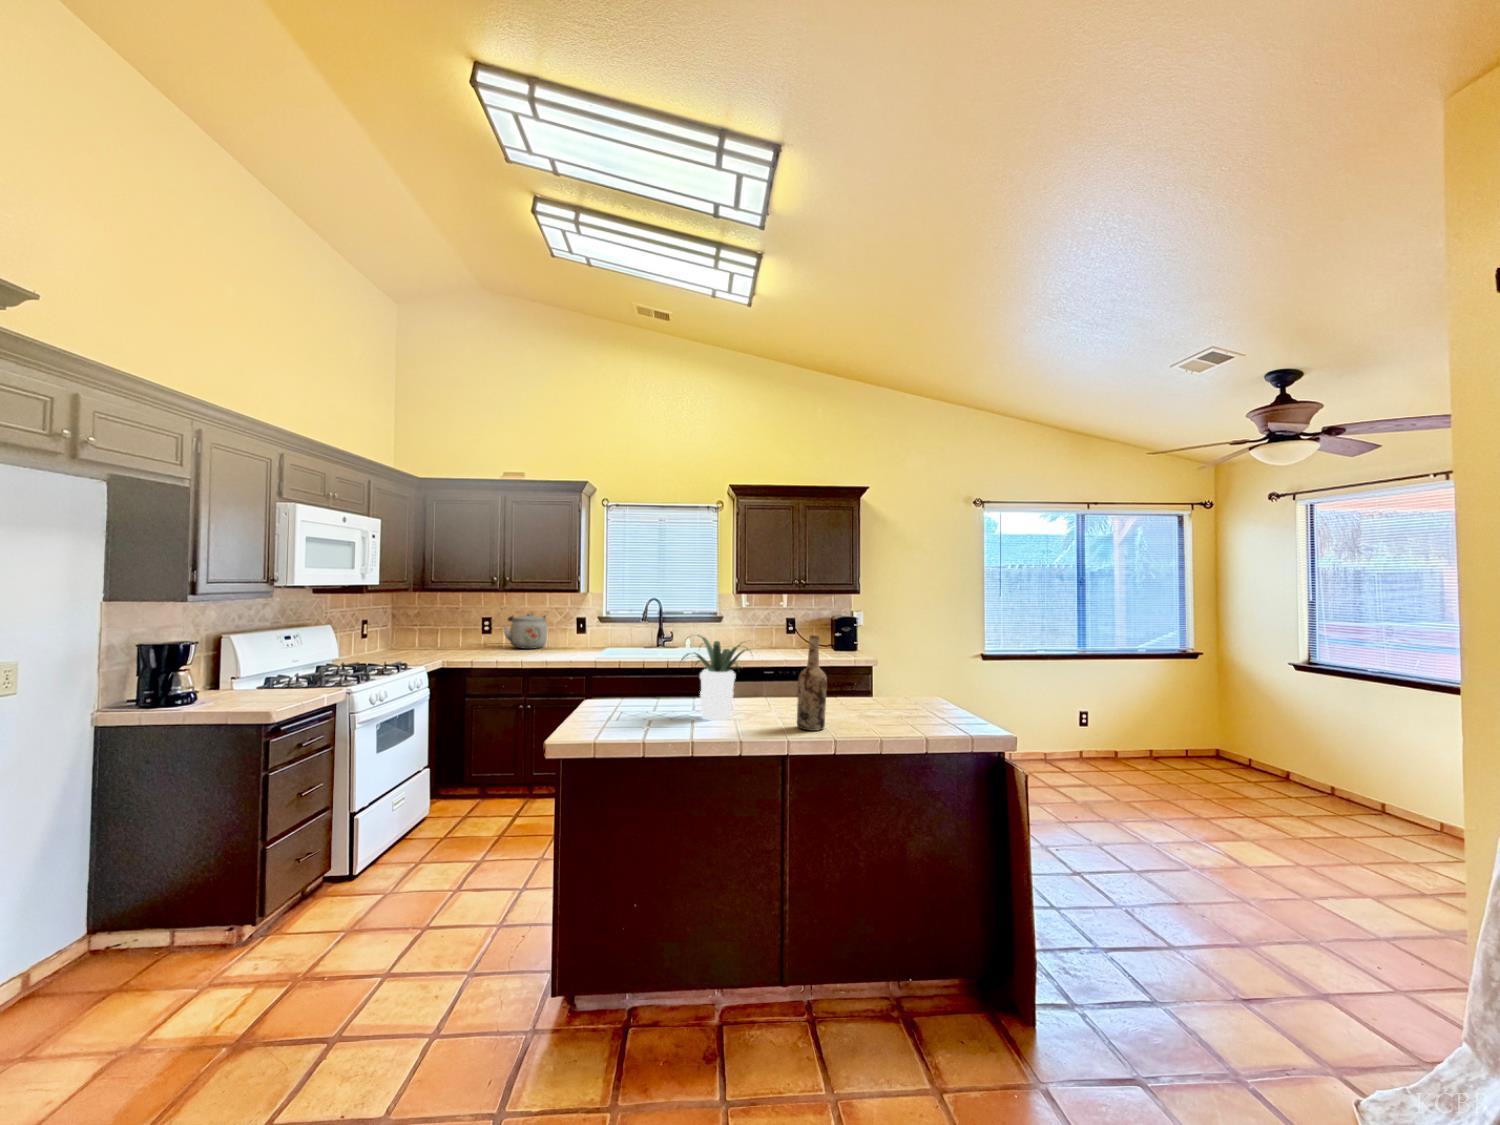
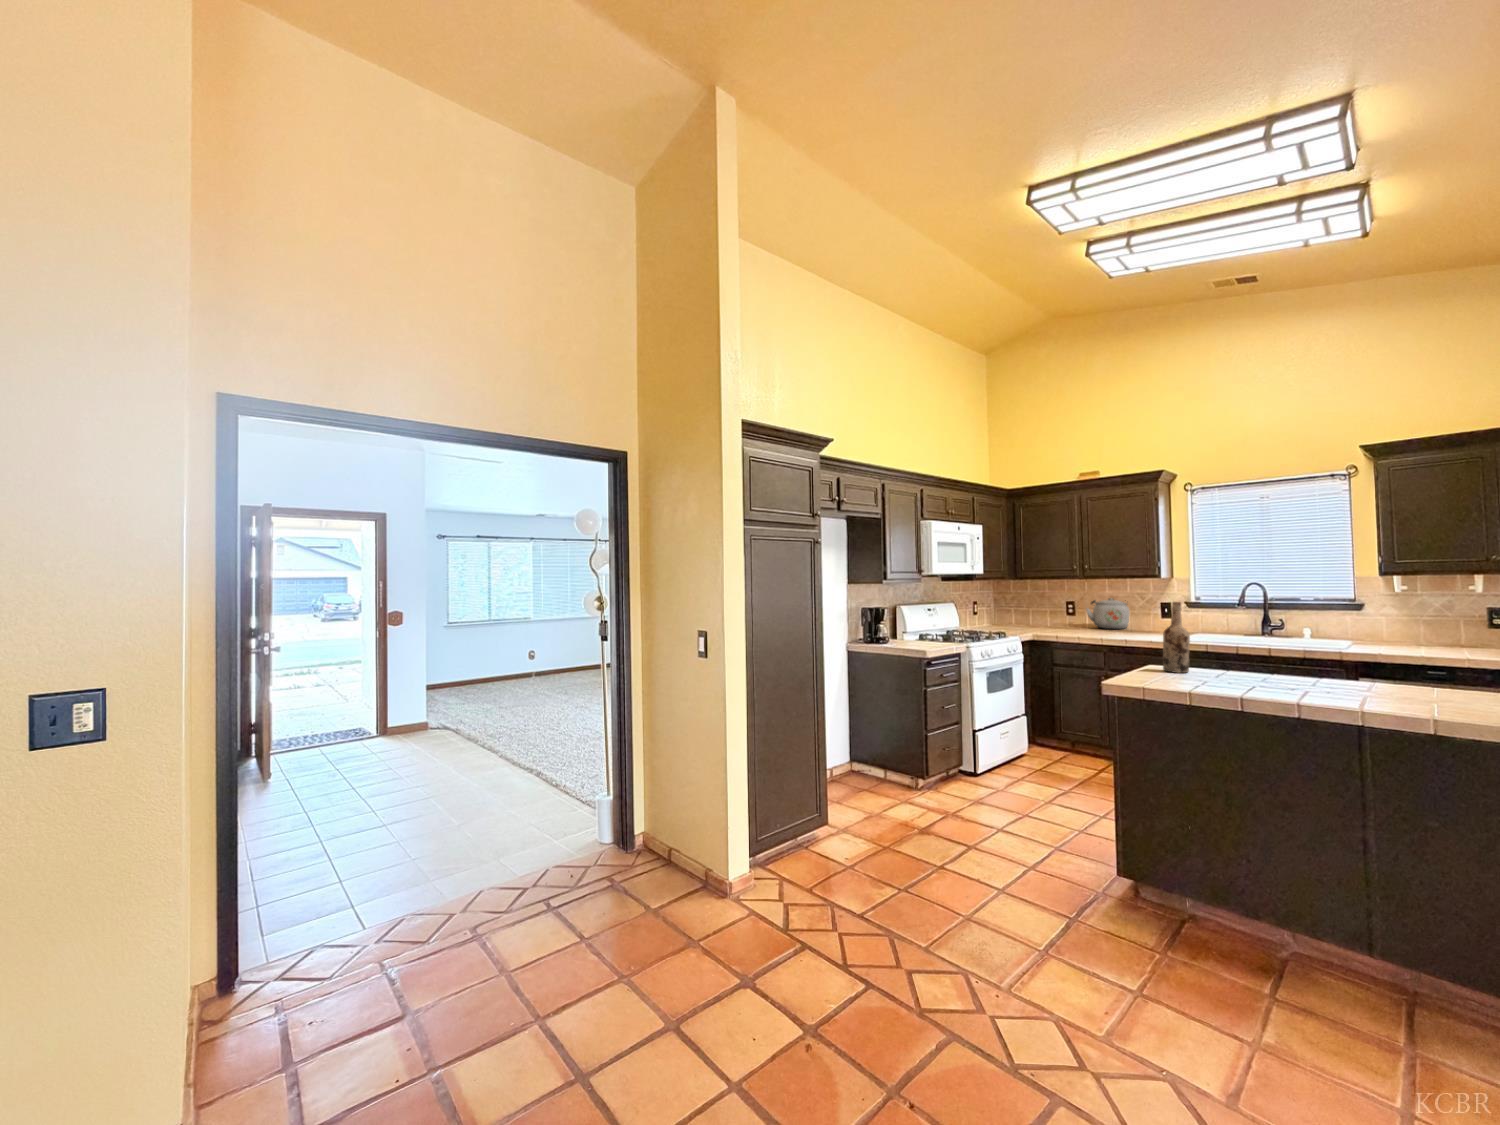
potted plant: present [681,635,750,720] -> none [1233,607,1351,688]
wine bottle: present [797,635,827,731] -> present [1163,602,1190,673]

